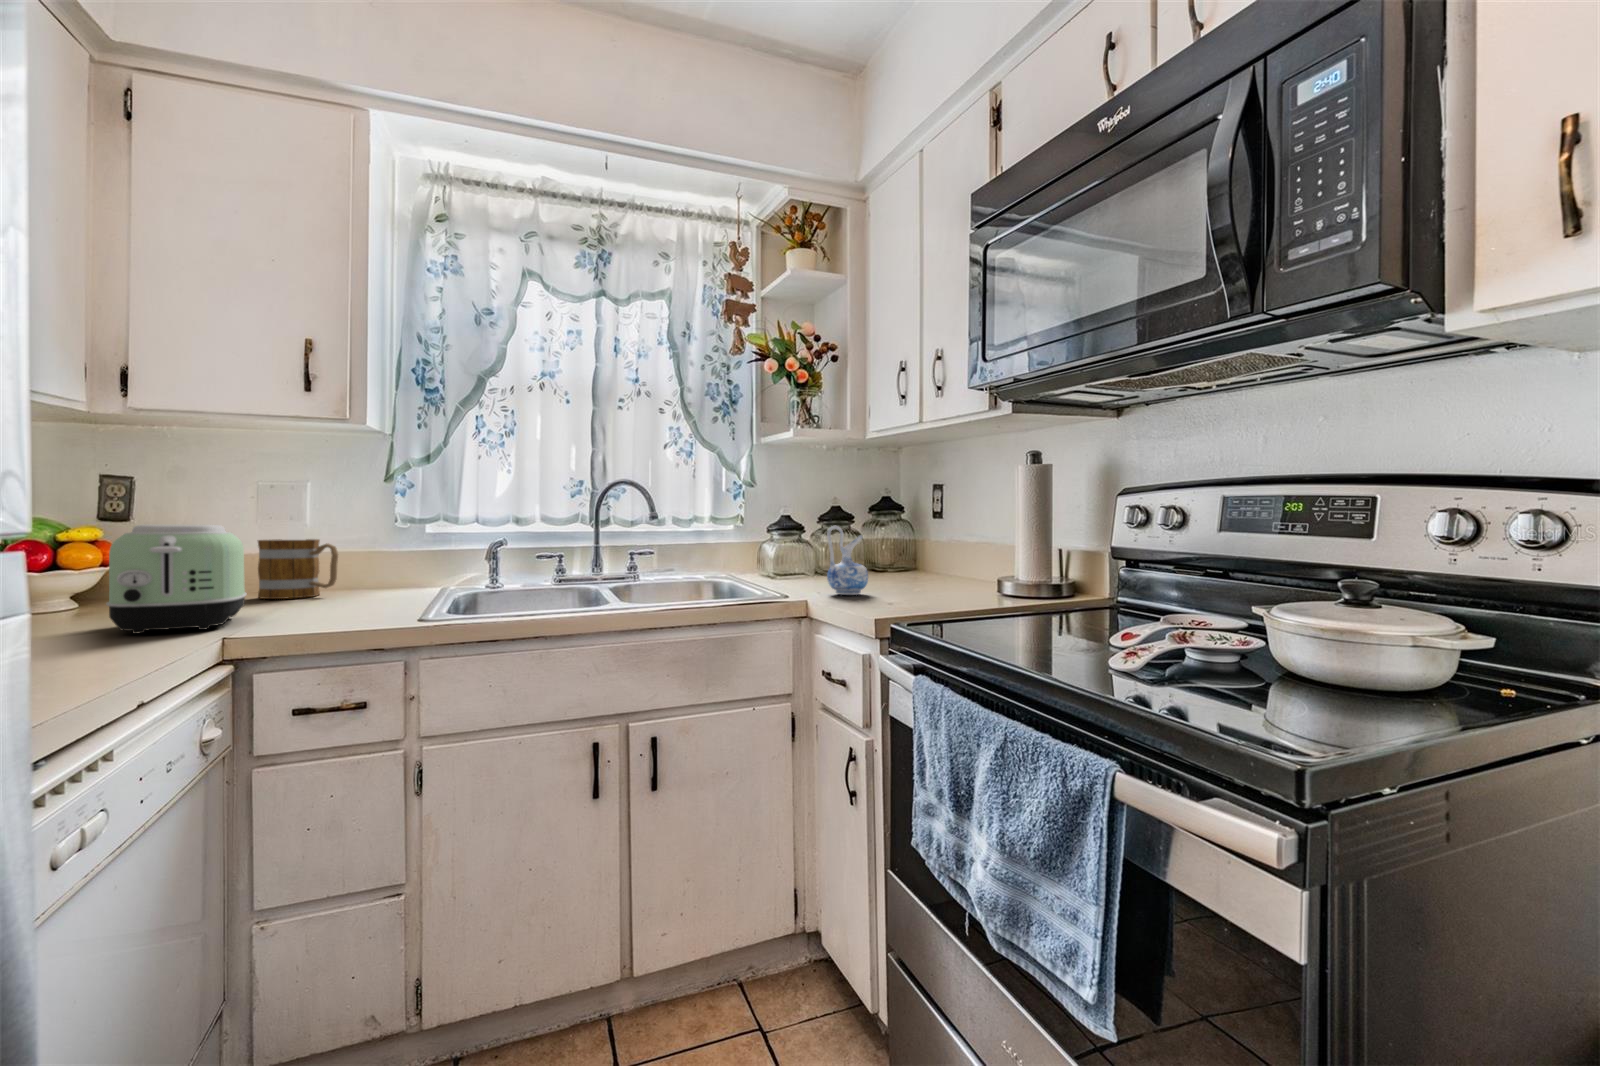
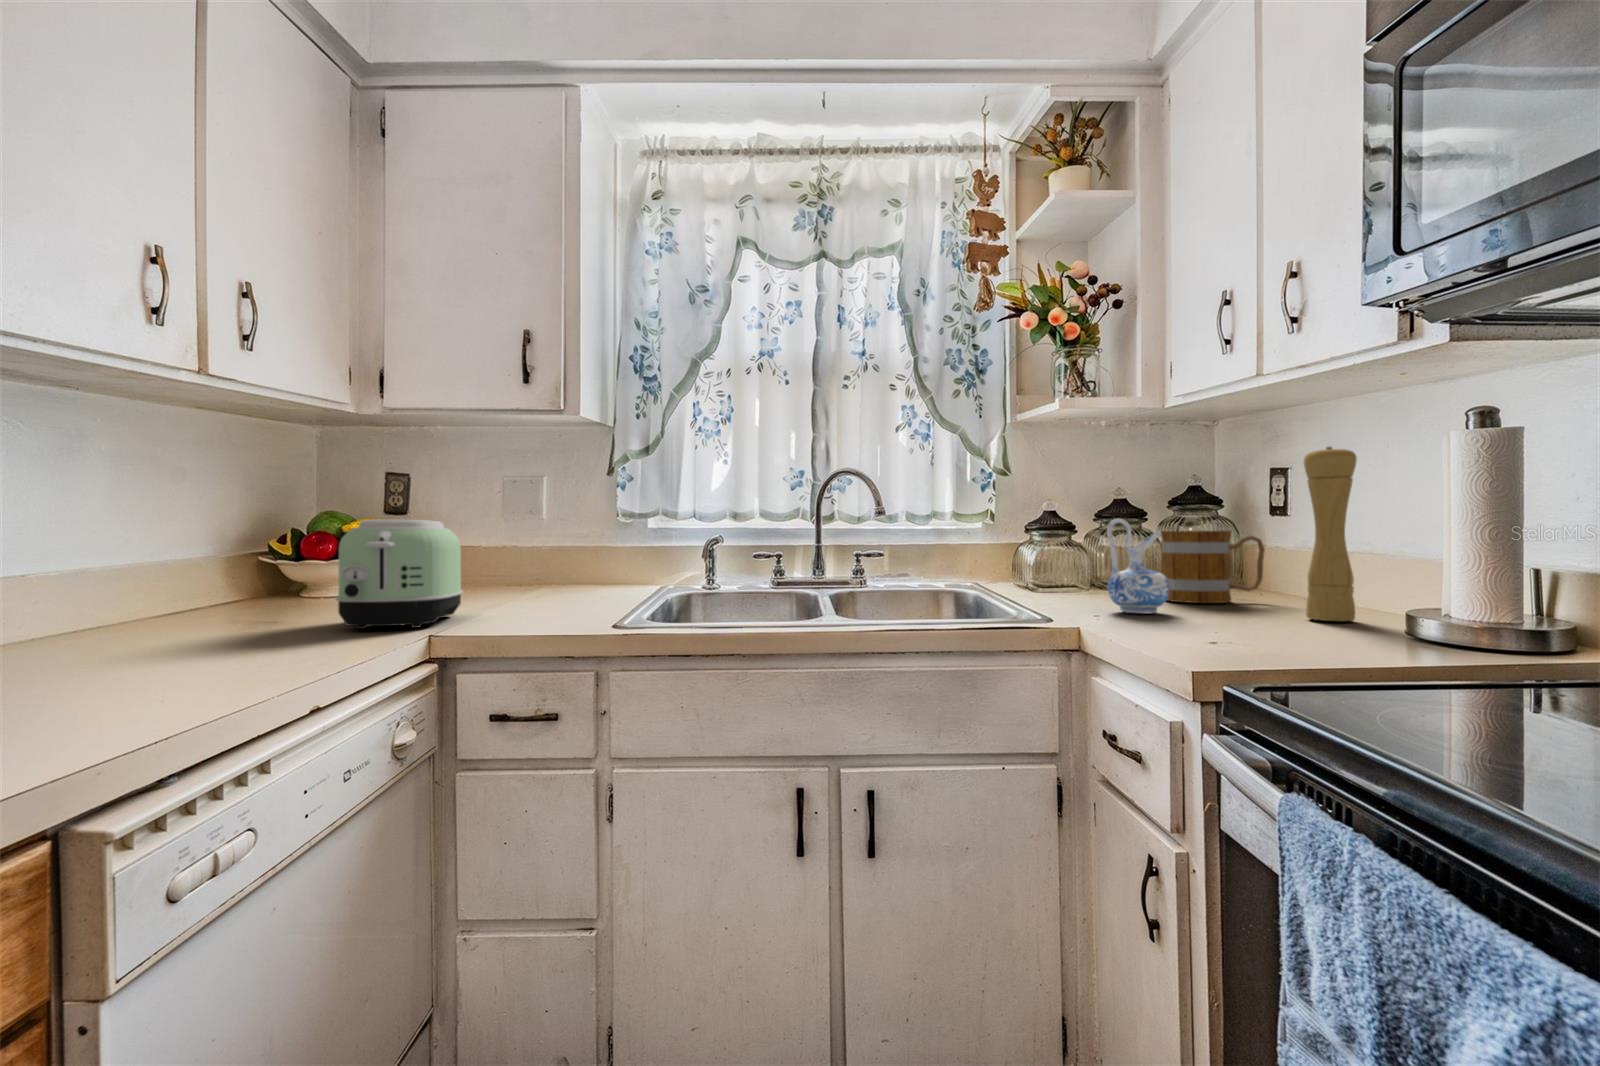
pepper mill: none [952,479,982,596] -> present [1304,447,1357,621]
mug: present [258,539,338,599] -> present [1161,531,1265,603]

